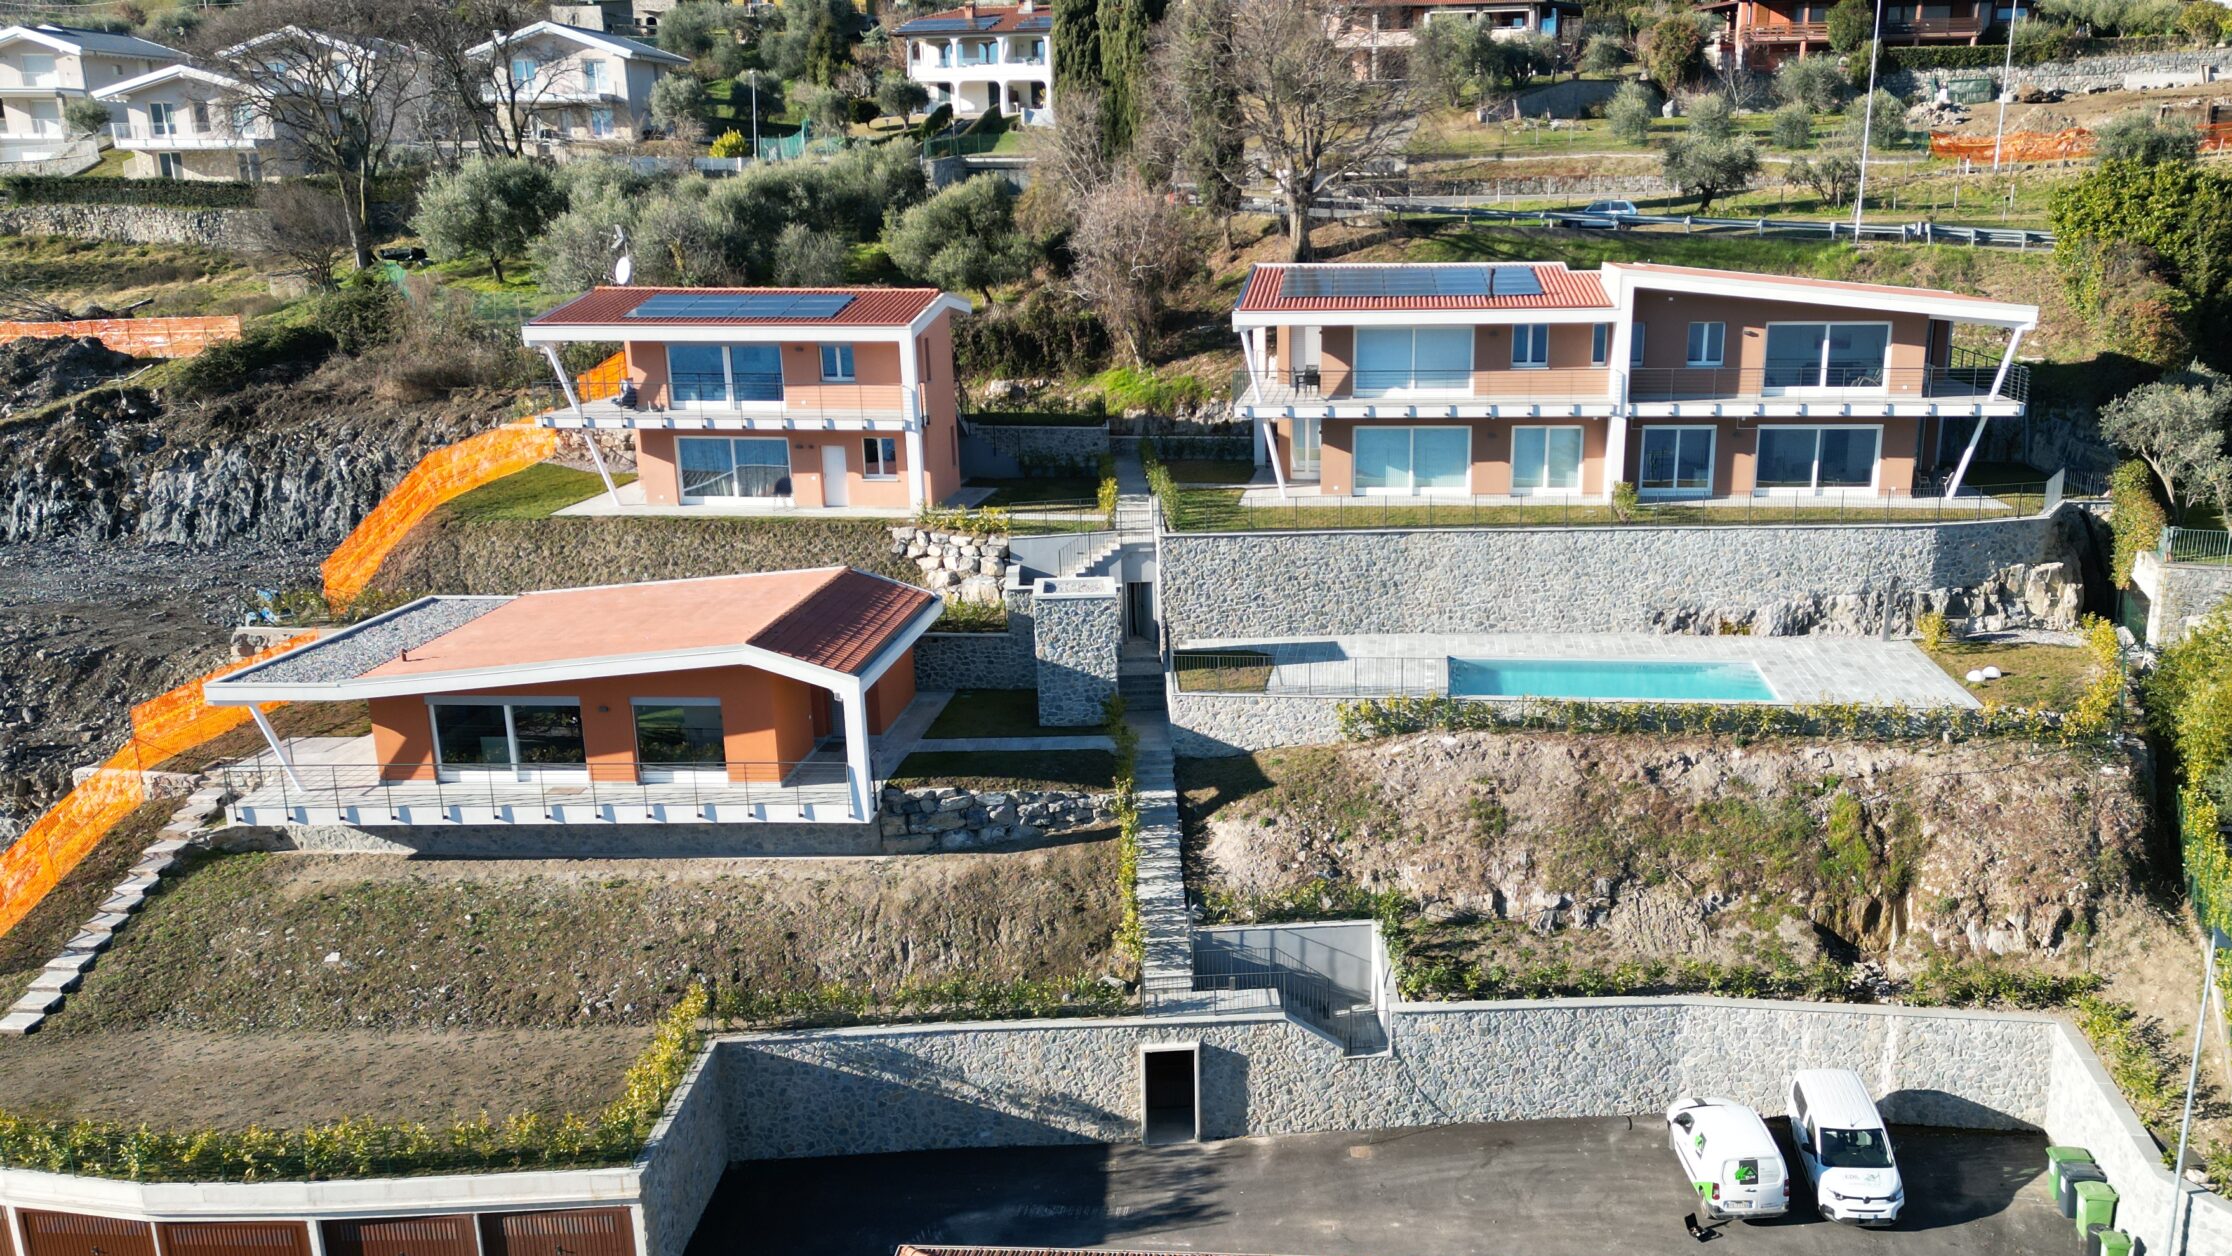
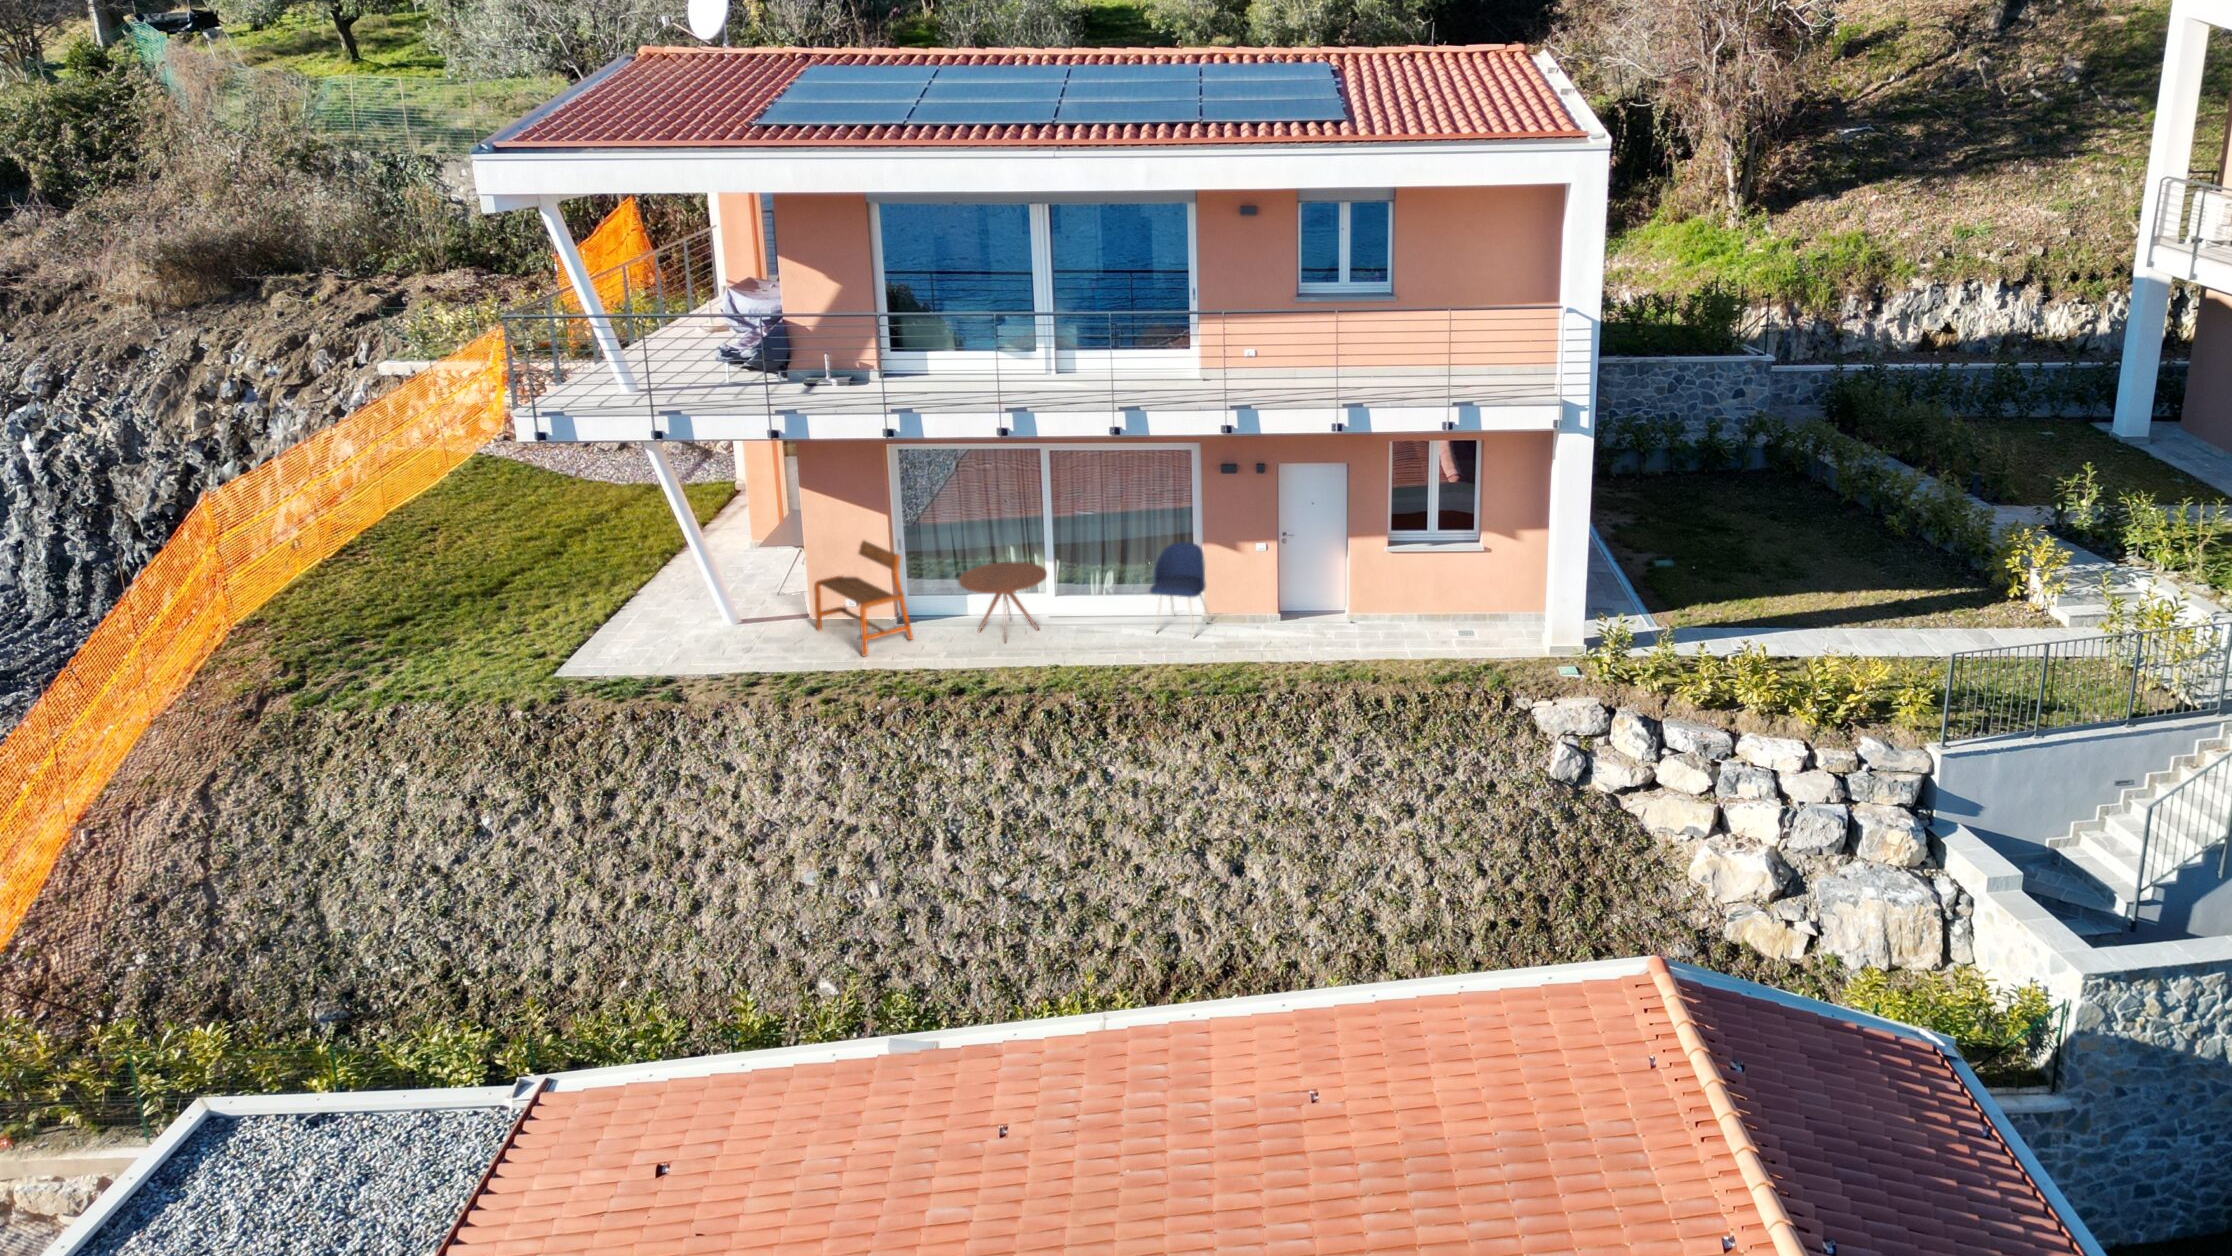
bench: none [649,473,683,514] -> present [814,541,913,656]
round table: none [700,484,734,512] -> present [959,562,1047,632]

